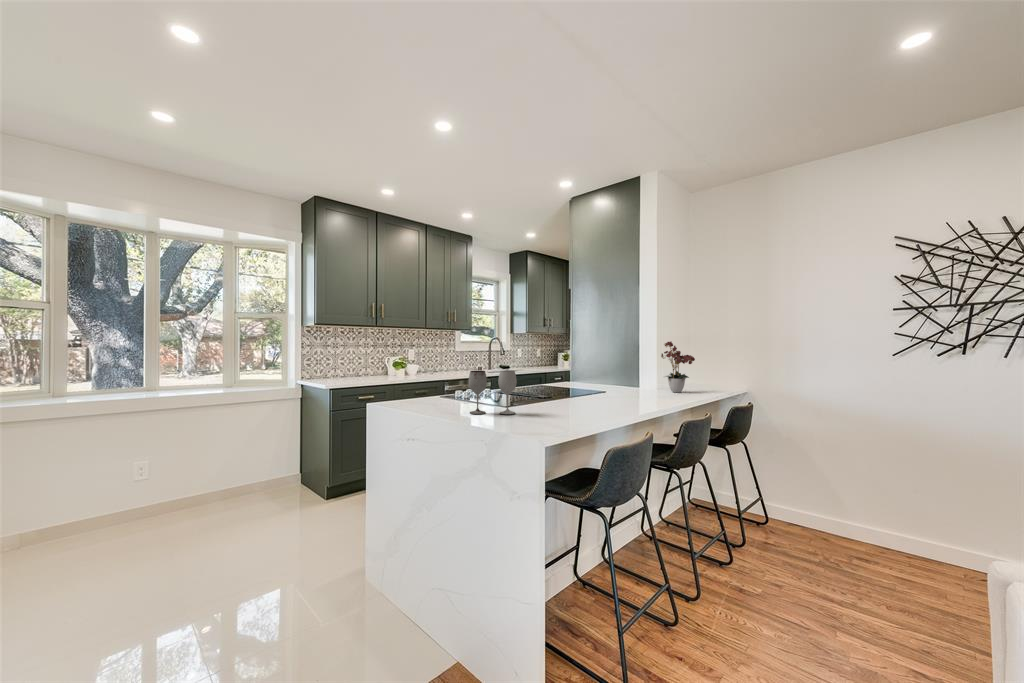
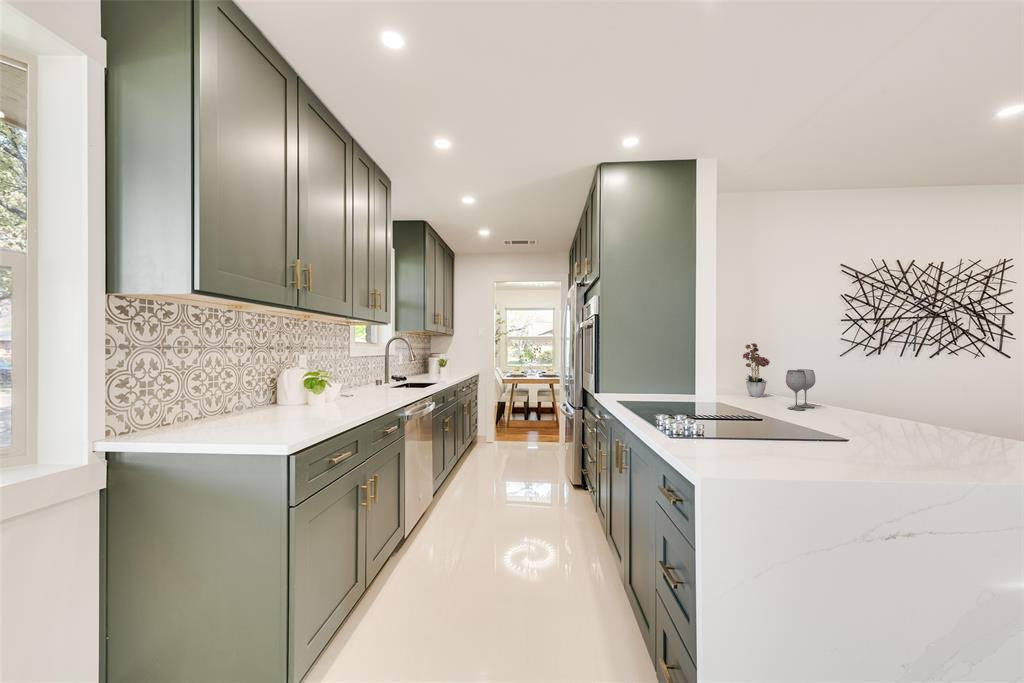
wineglass: present [469,371,517,414] -> present [786,369,815,410]

